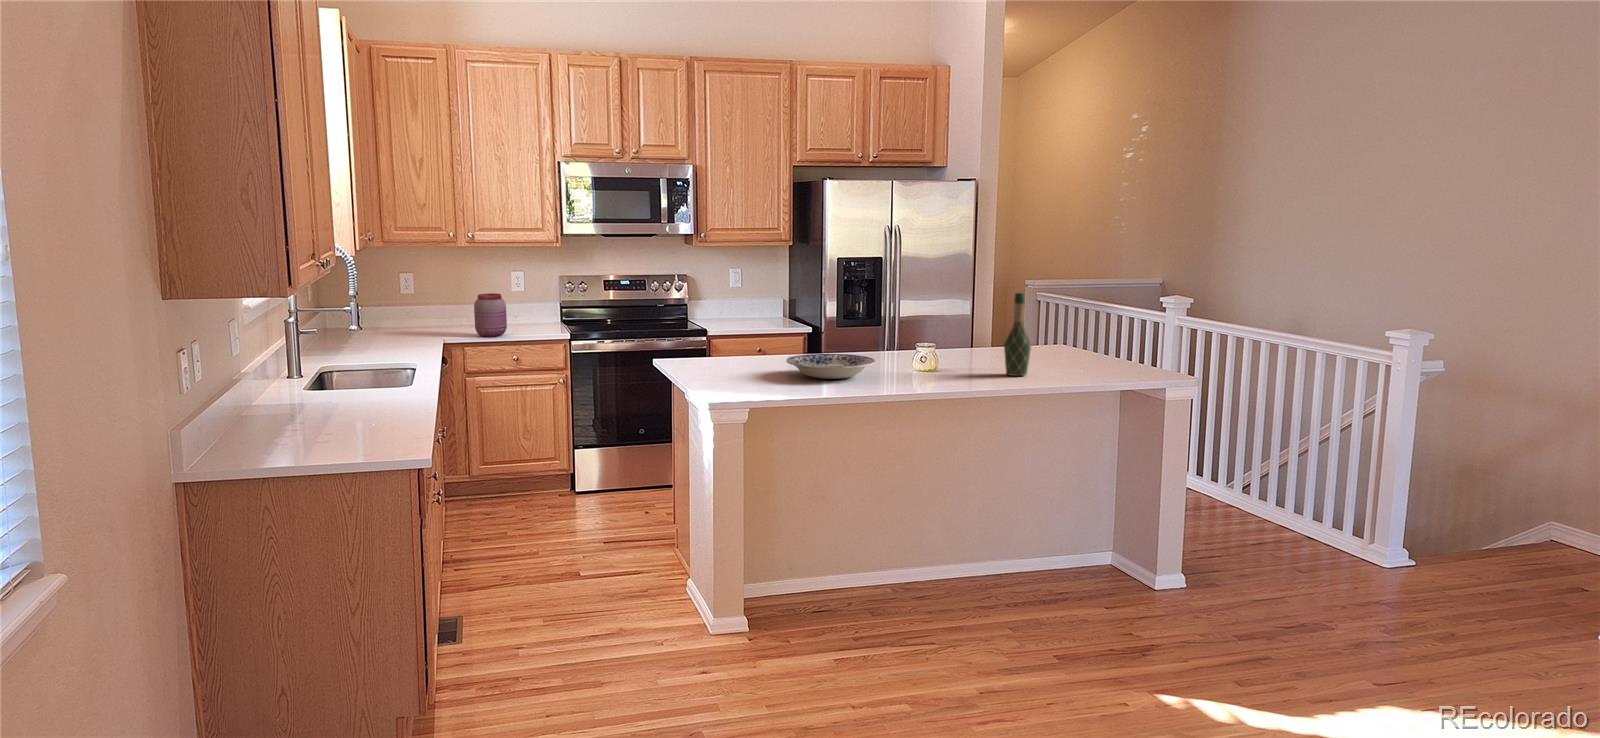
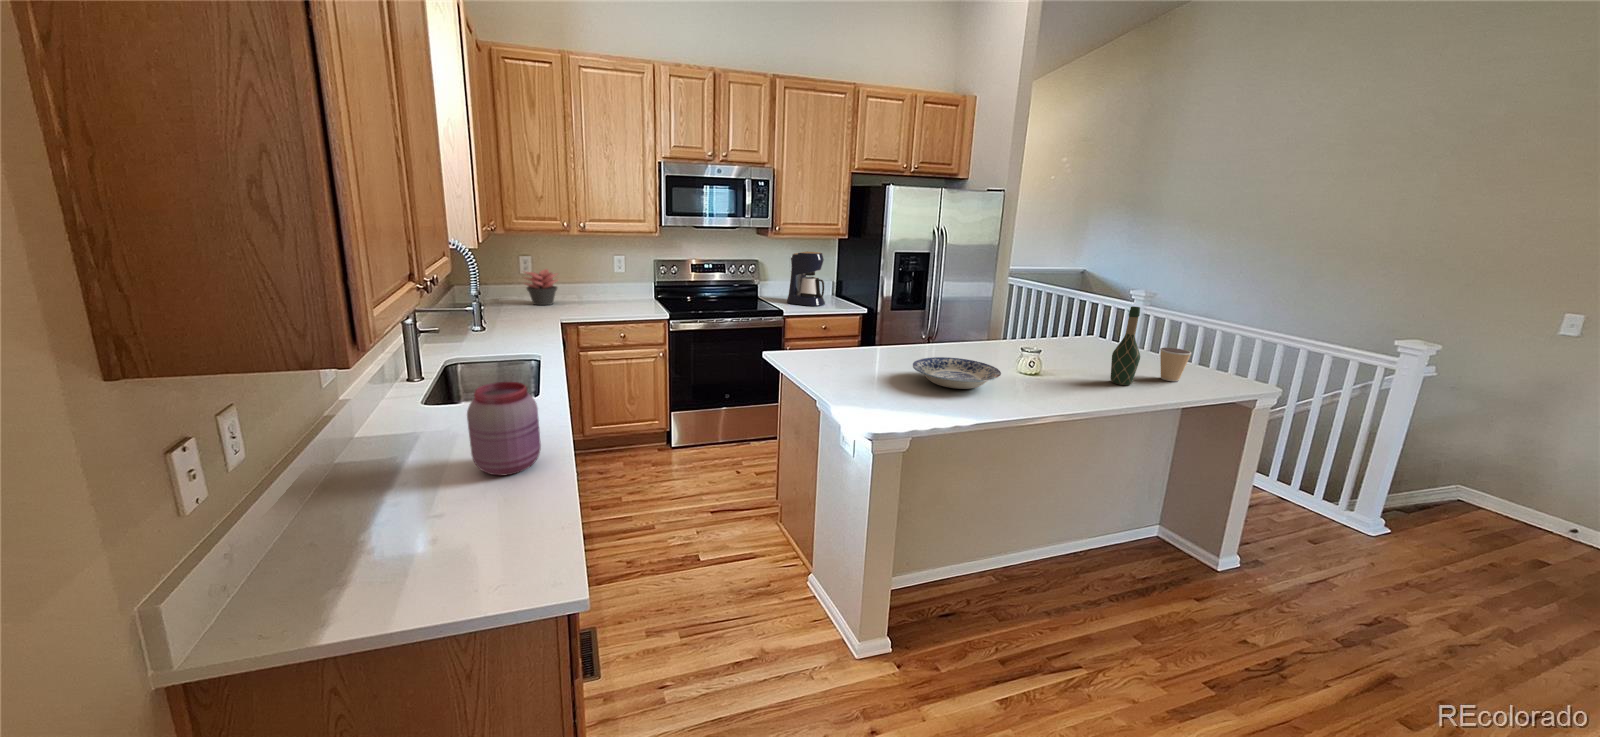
coffee maker: none [720,260,768,325] -> present [787,251,825,306]
succulent plant: none [402,287,445,329] -> present [524,269,558,305]
jar: present [474,293,507,337] -> present [467,382,541,476]
coffee cup: none [1065,339,1096,374] -> present [1160,347,1192,382]

